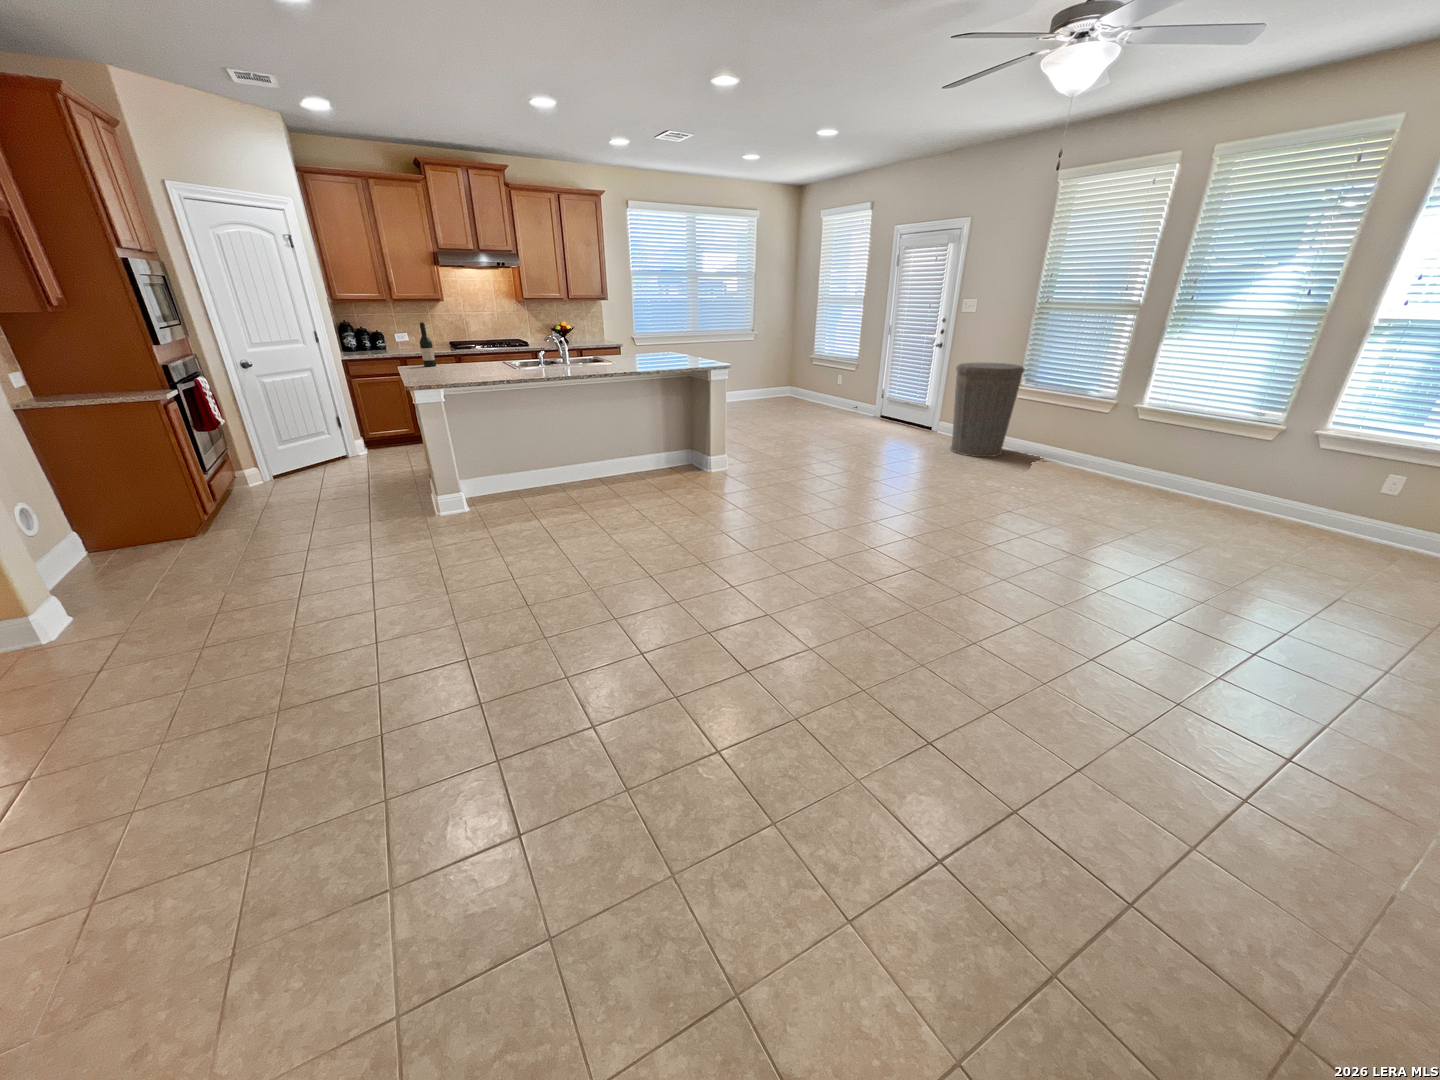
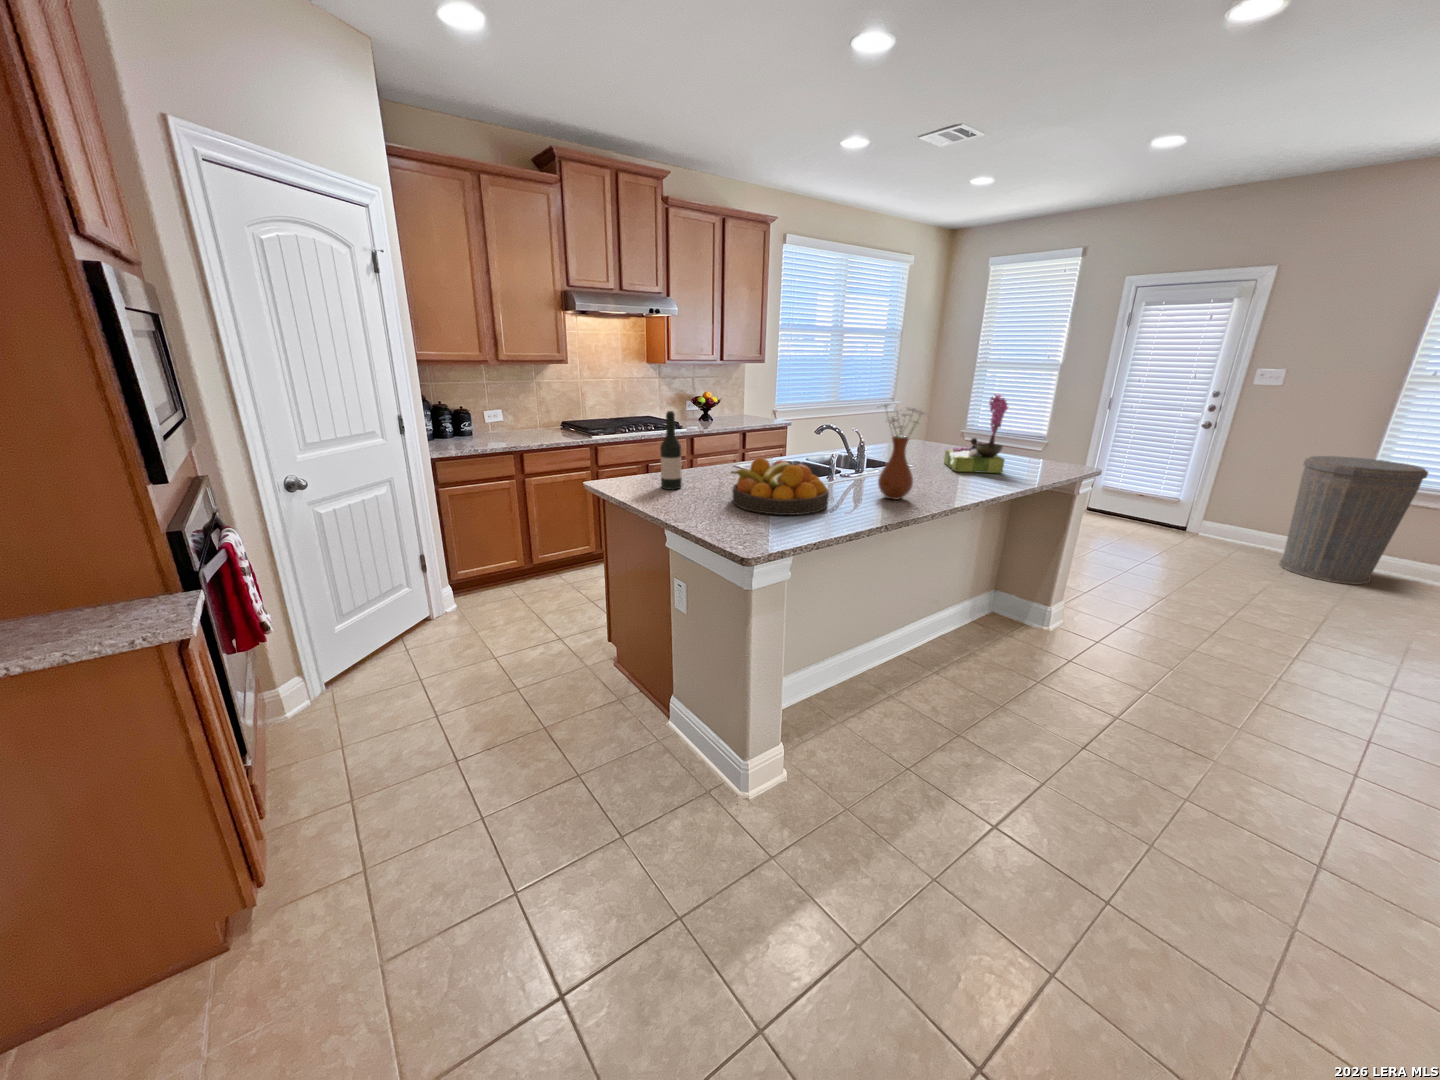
flower arrangement: none [614,312,650,362] -> present [944,394,1008,473]
vase: none [515,315,543,369] -> present [877,404,928,500]
fruit bowl: none [439,346,494,373] -> present [731,458,829,515]

